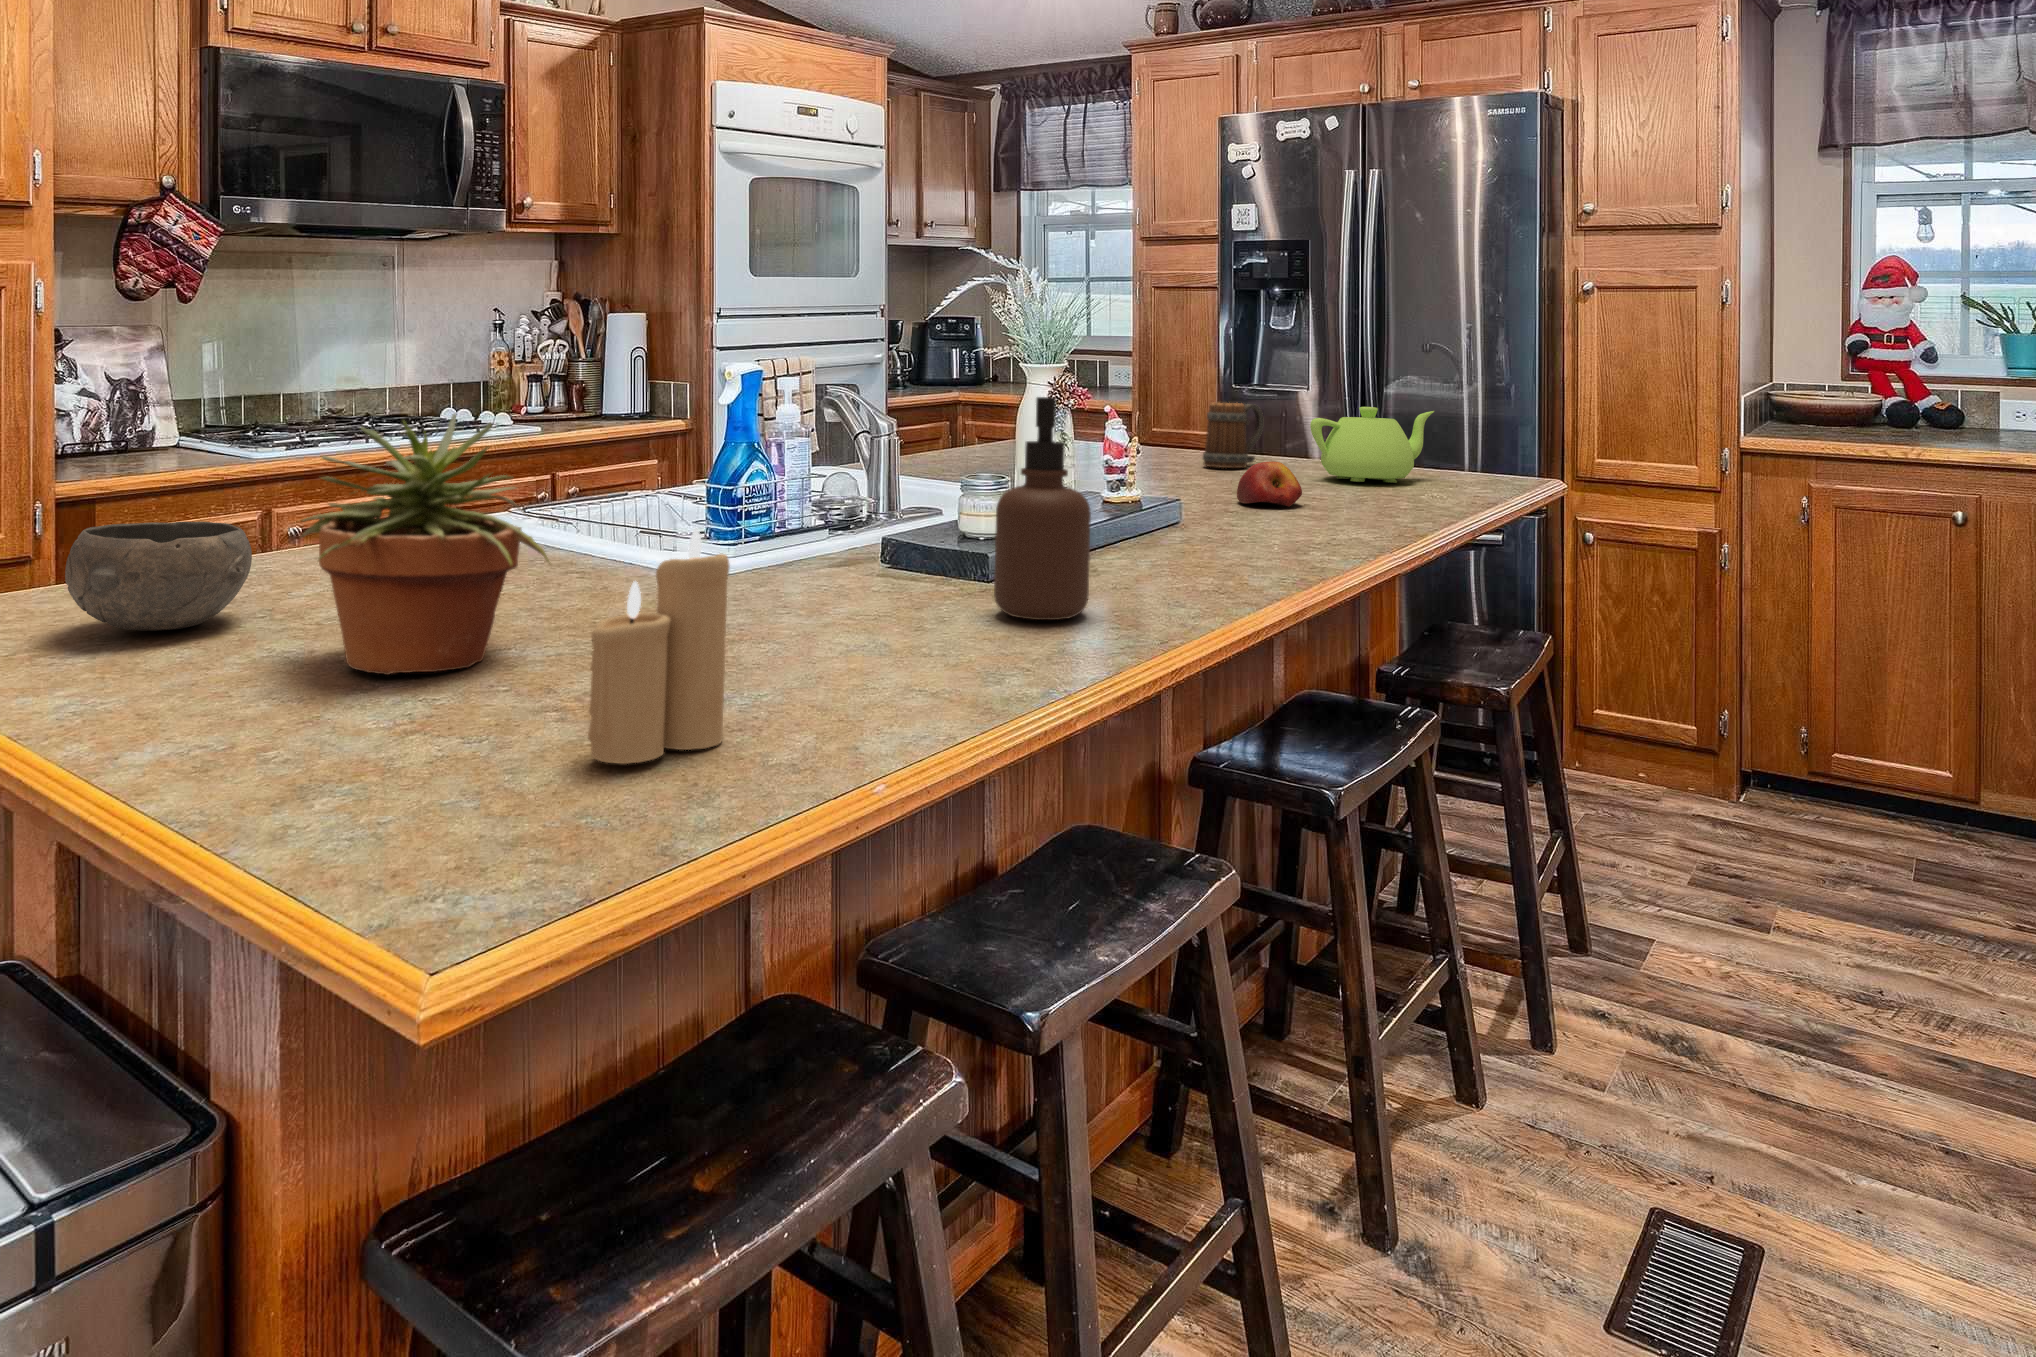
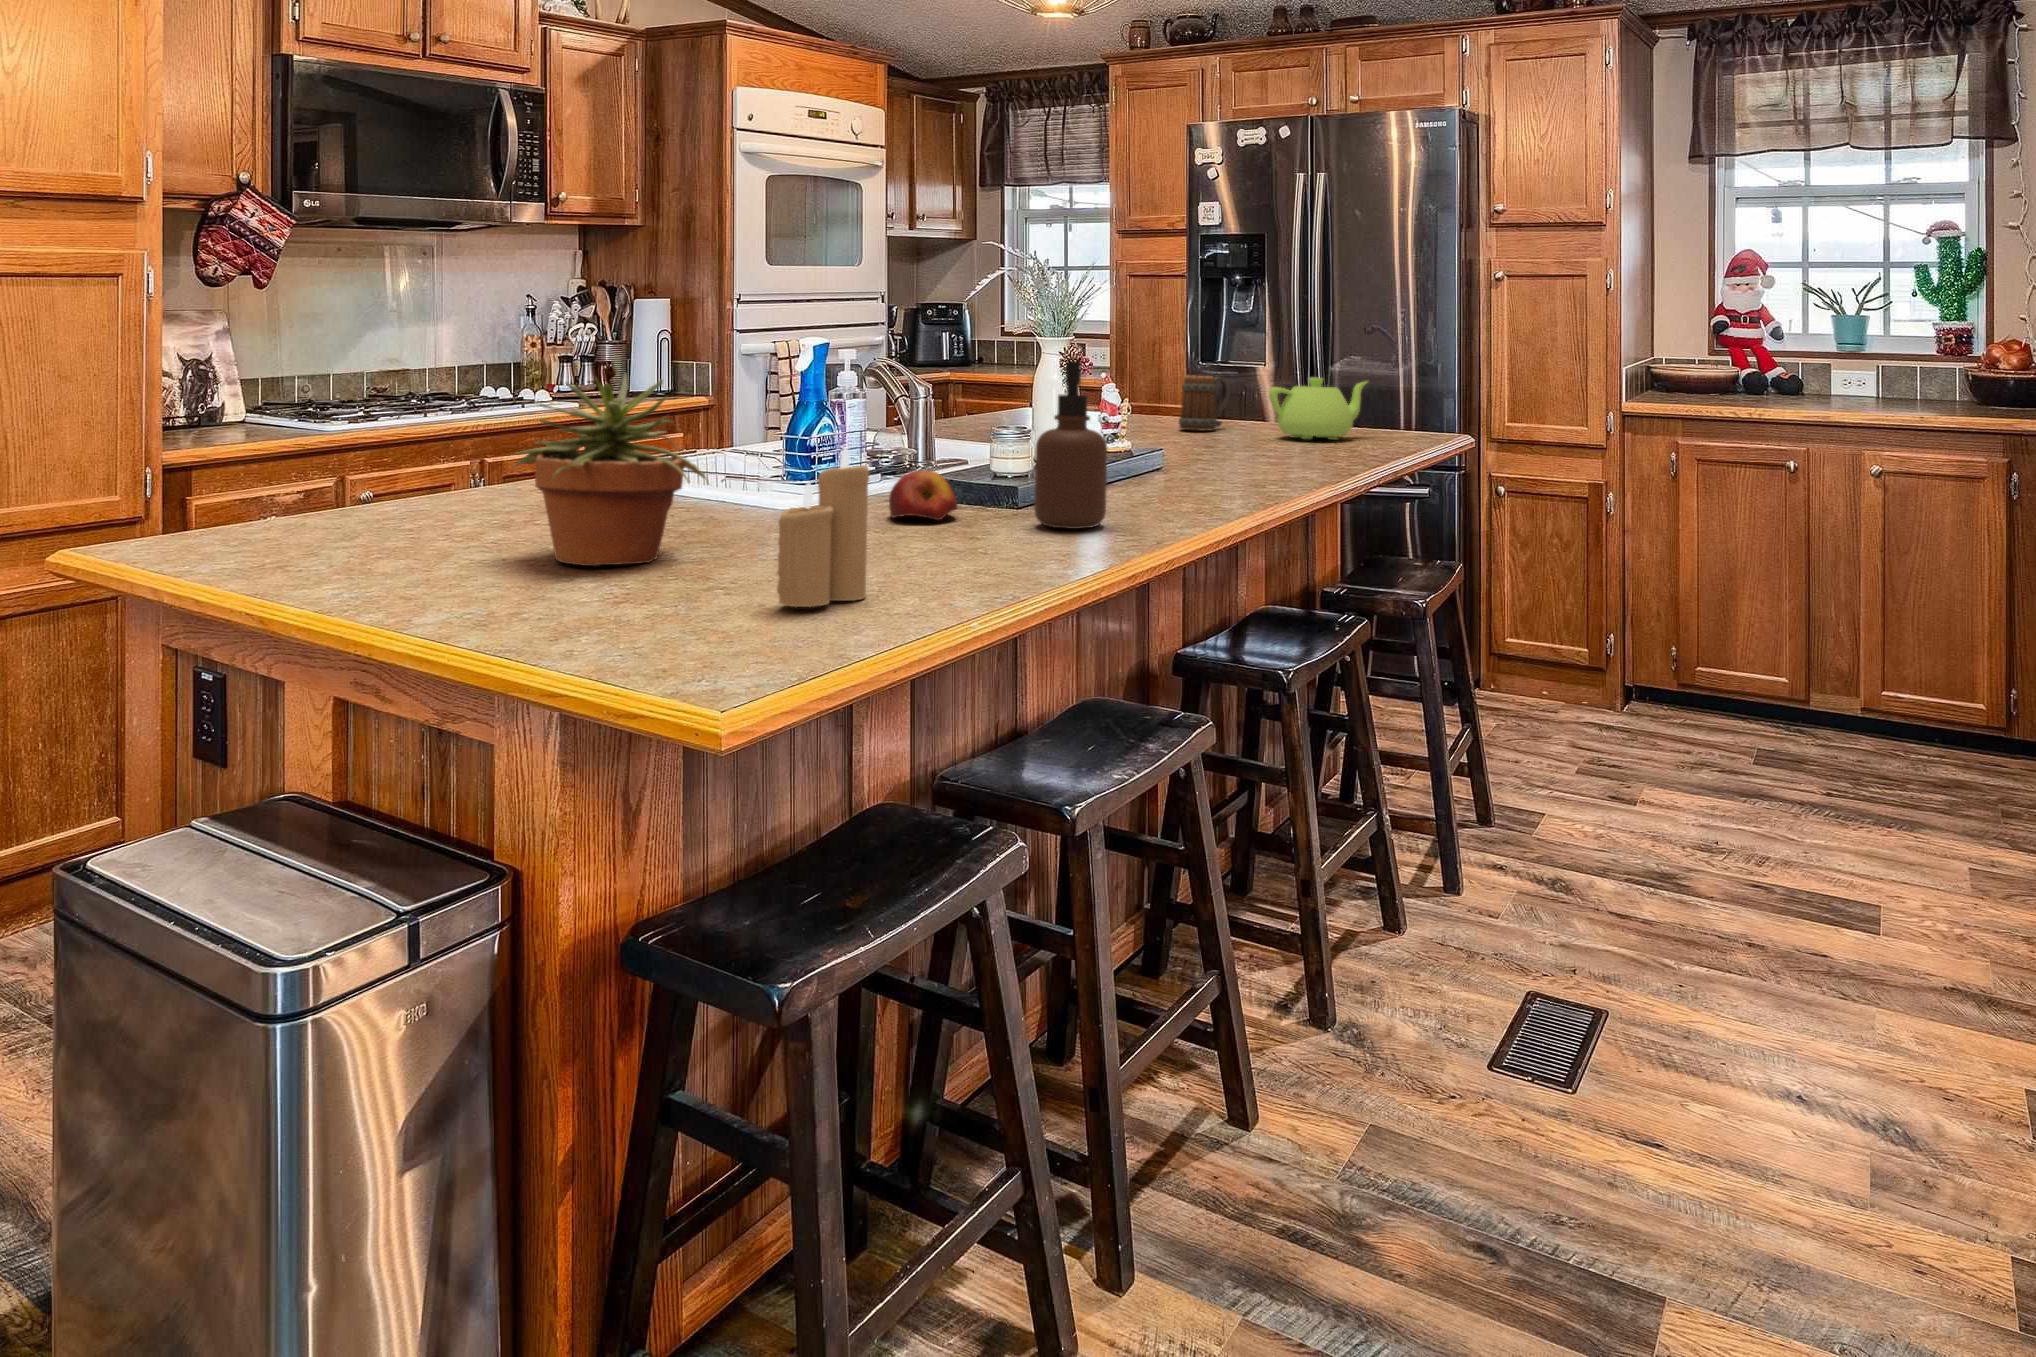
apple: present [1237,462,1302,507] -> present [889,471,958,520]
bowl: present [65,522,252,631] -> none [312,462,452,545]

